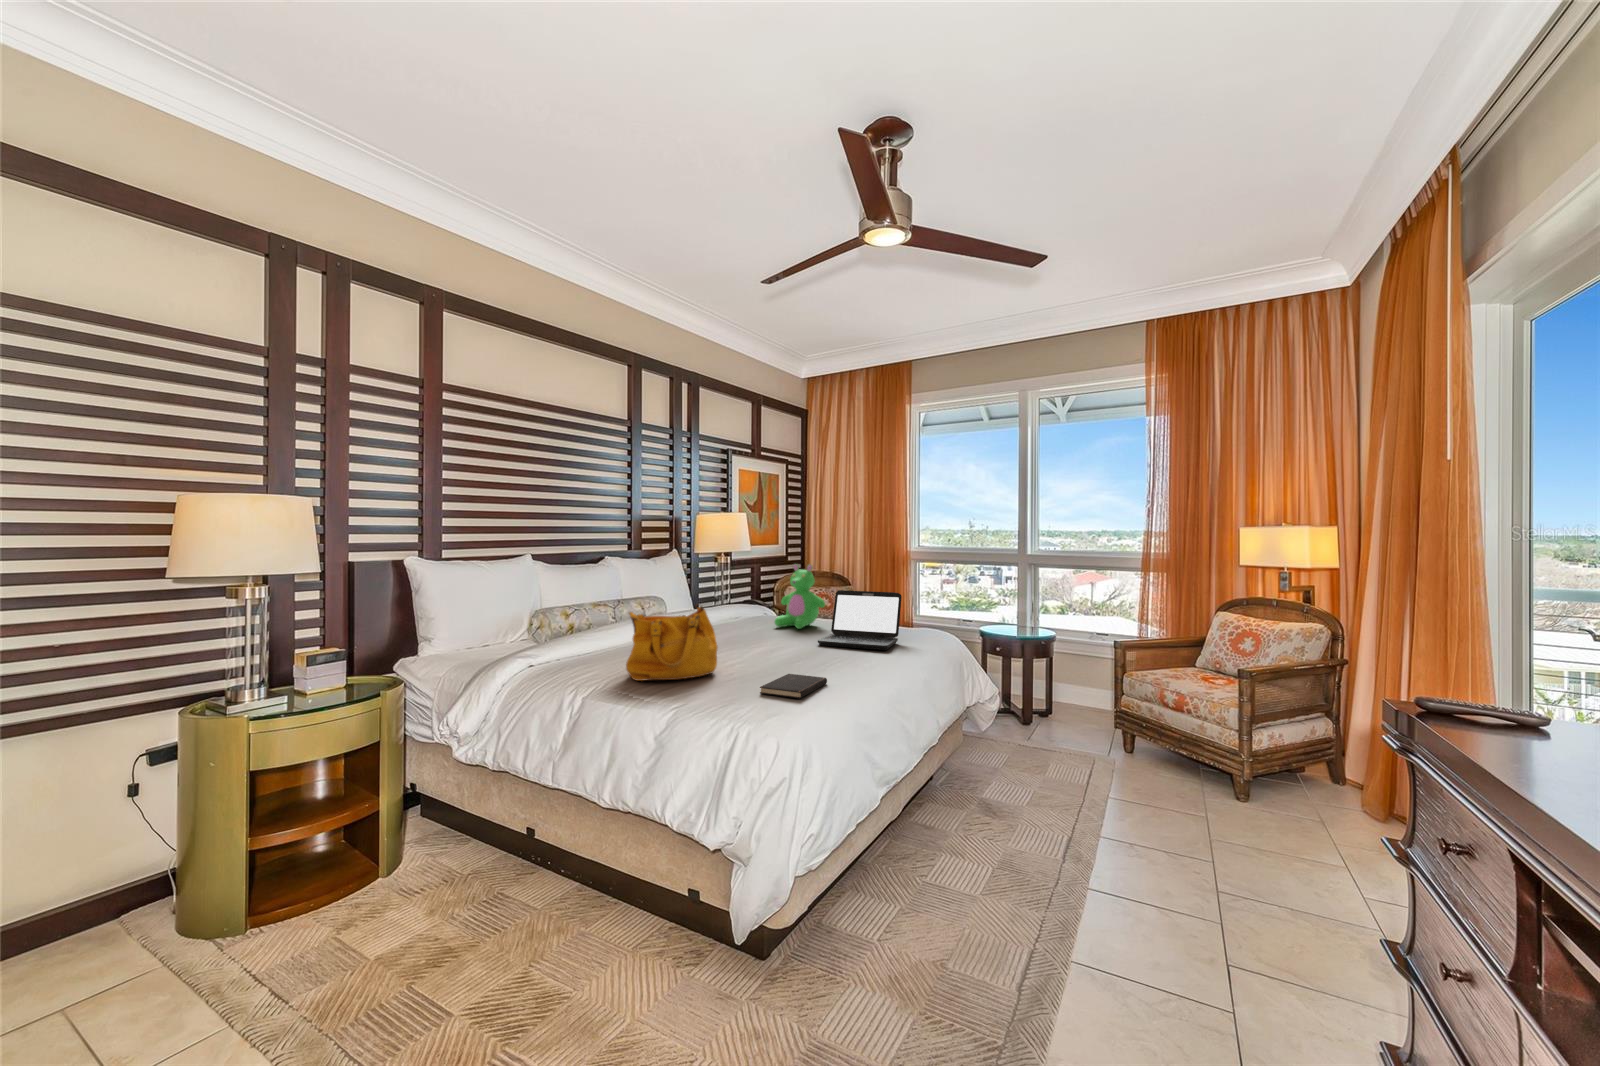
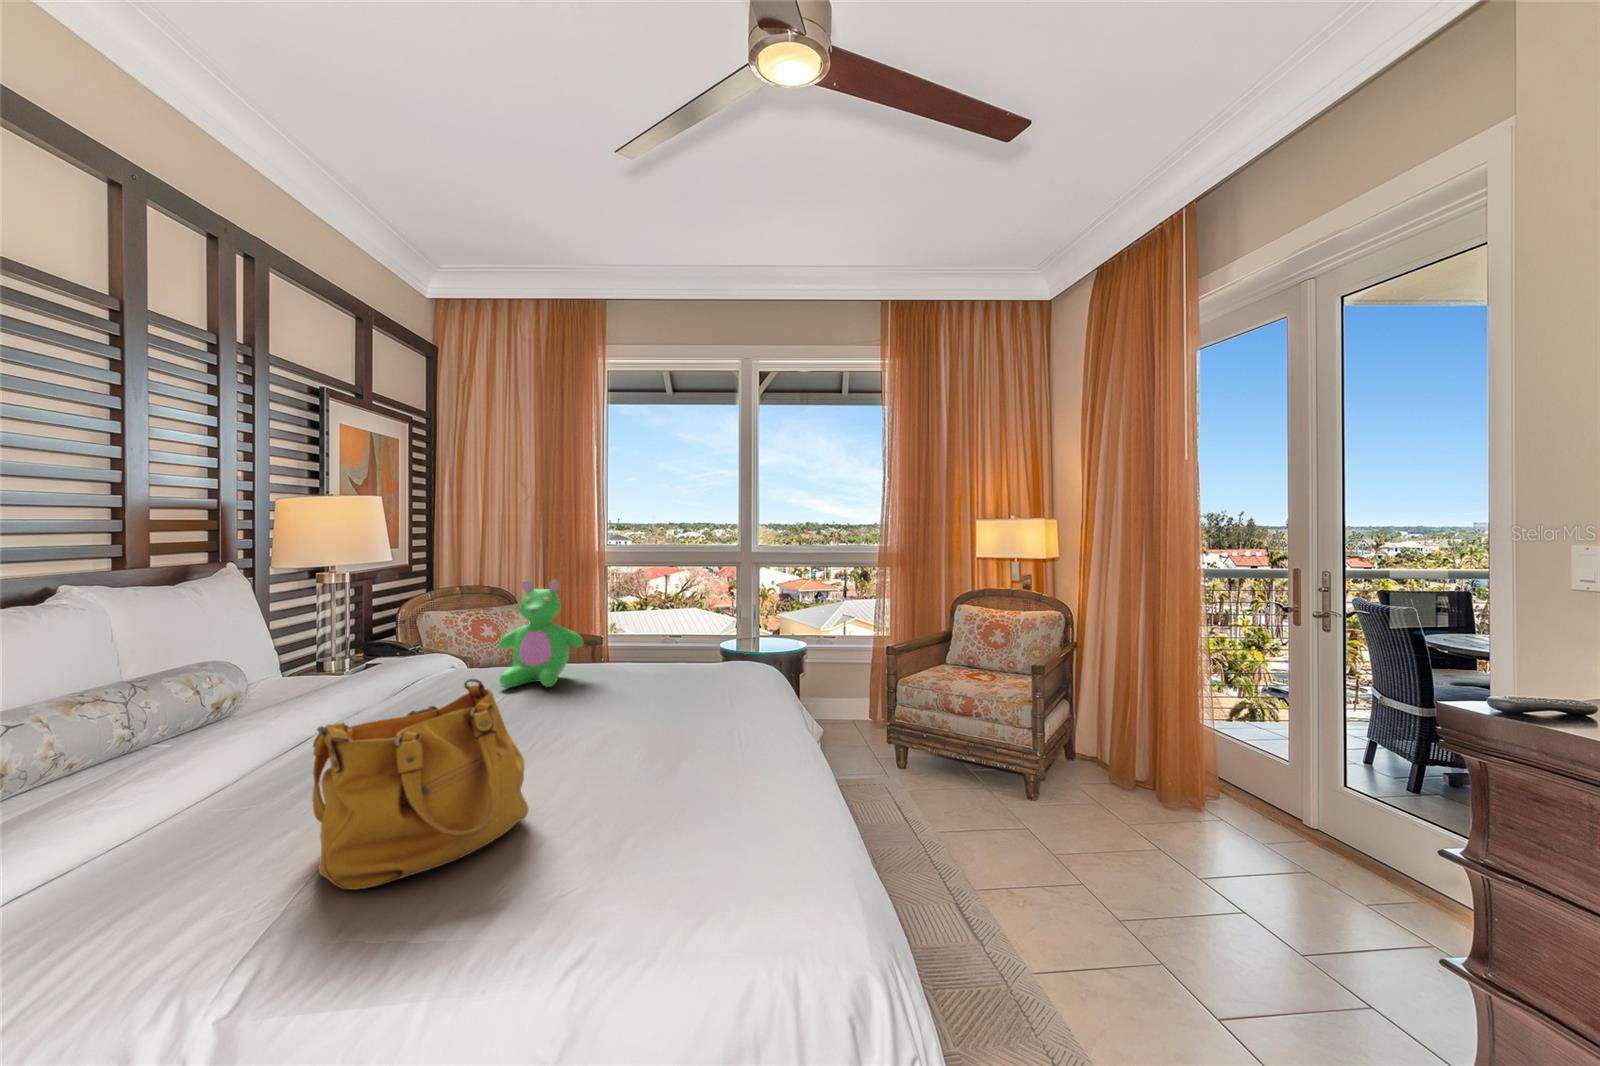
laptop: present [818,590,902,650] -> none [618,615,734,712]
hardcover book: present [760,674,827,698] -> none [671,778,762,844]

